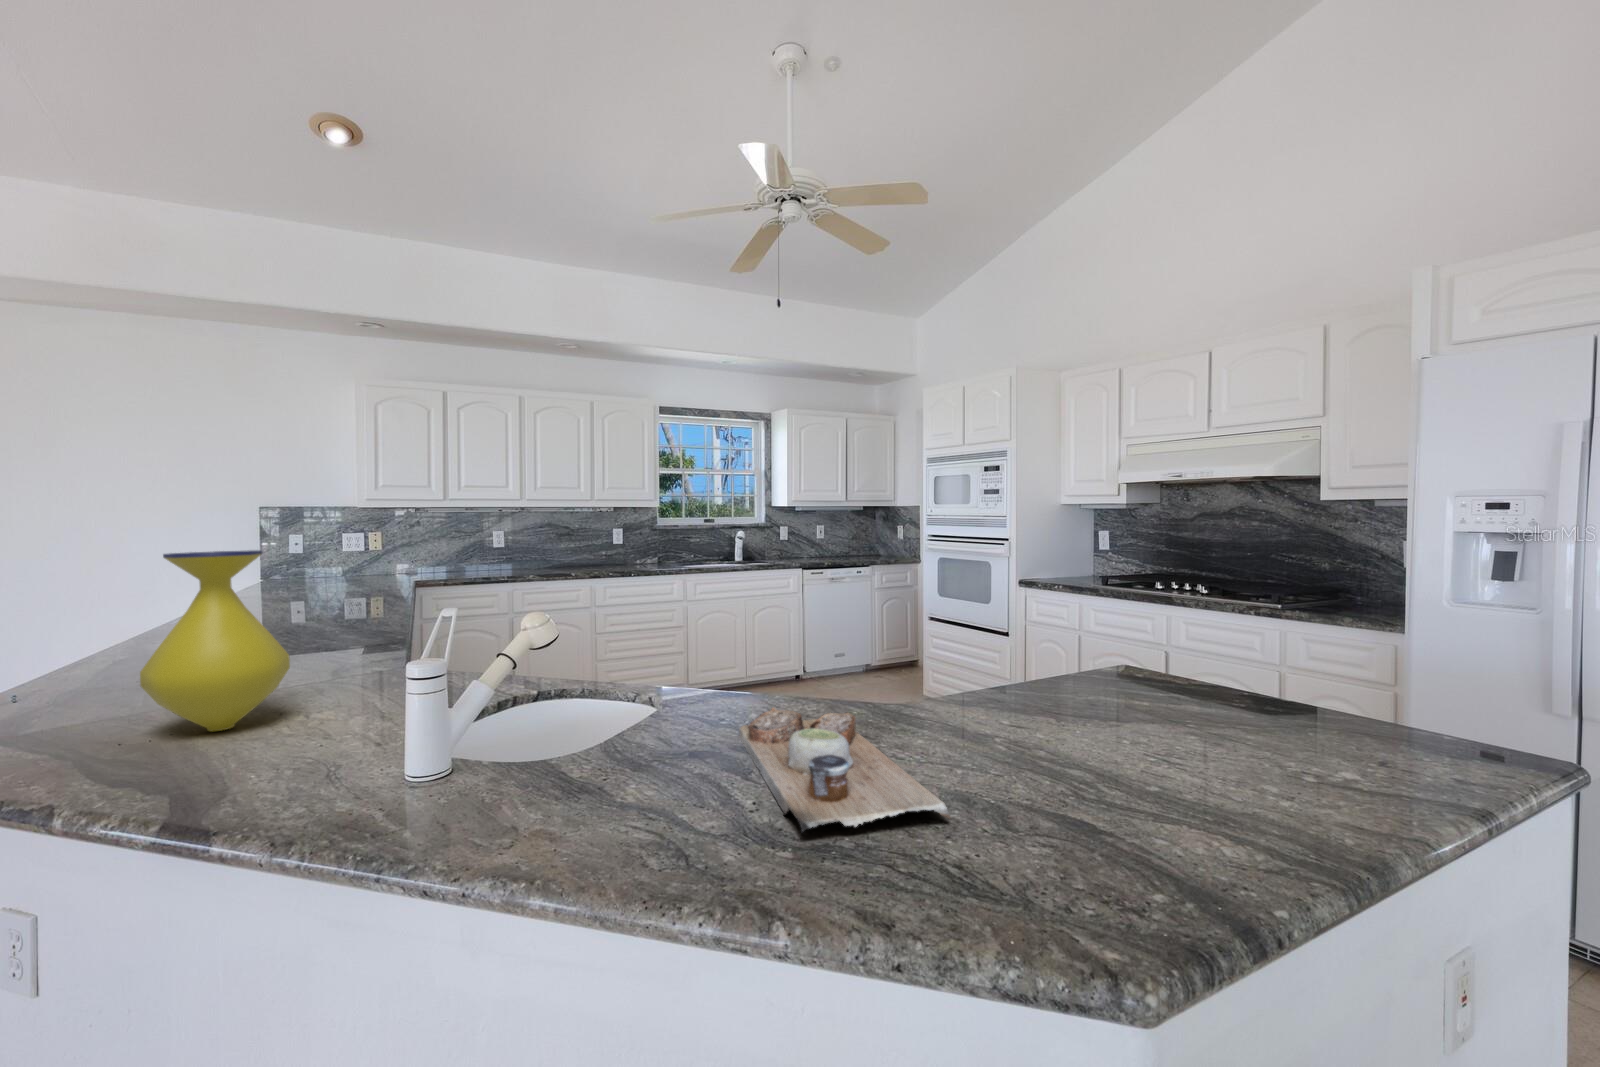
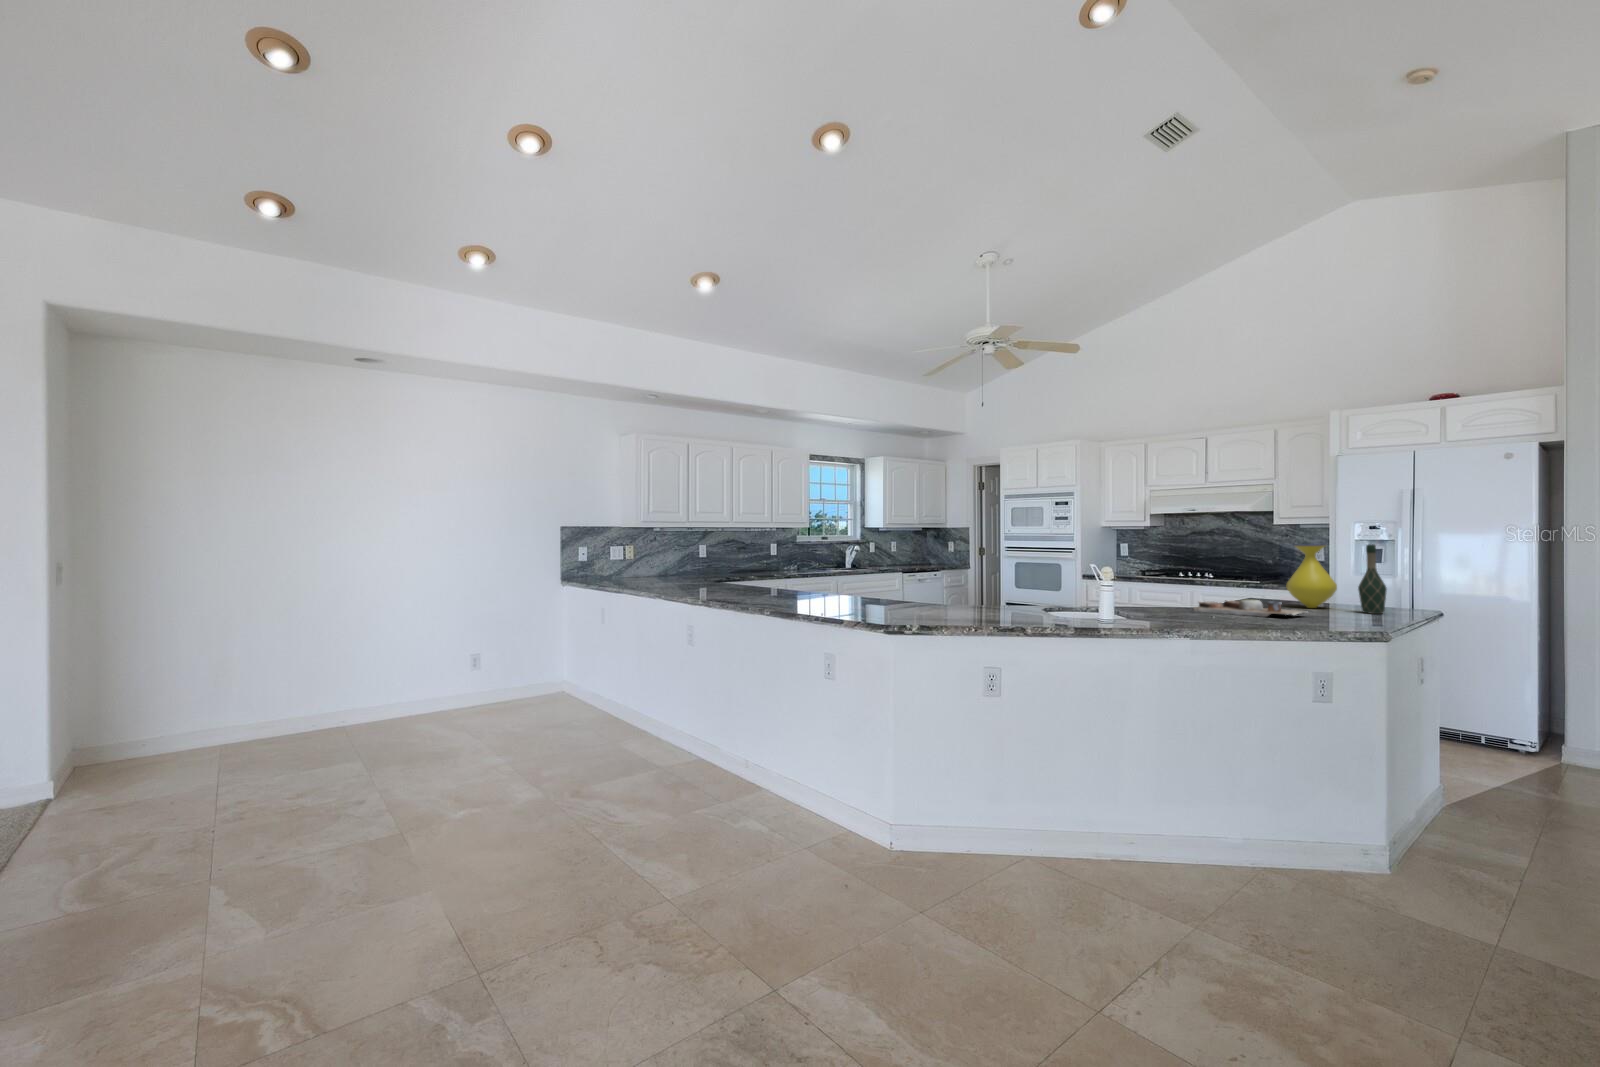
vase: present [140,550,290,731] -> present [1287,544,1337,608]
wine bottle: none [1213,566,1305,814] -> present [1358,544,1387,614]

